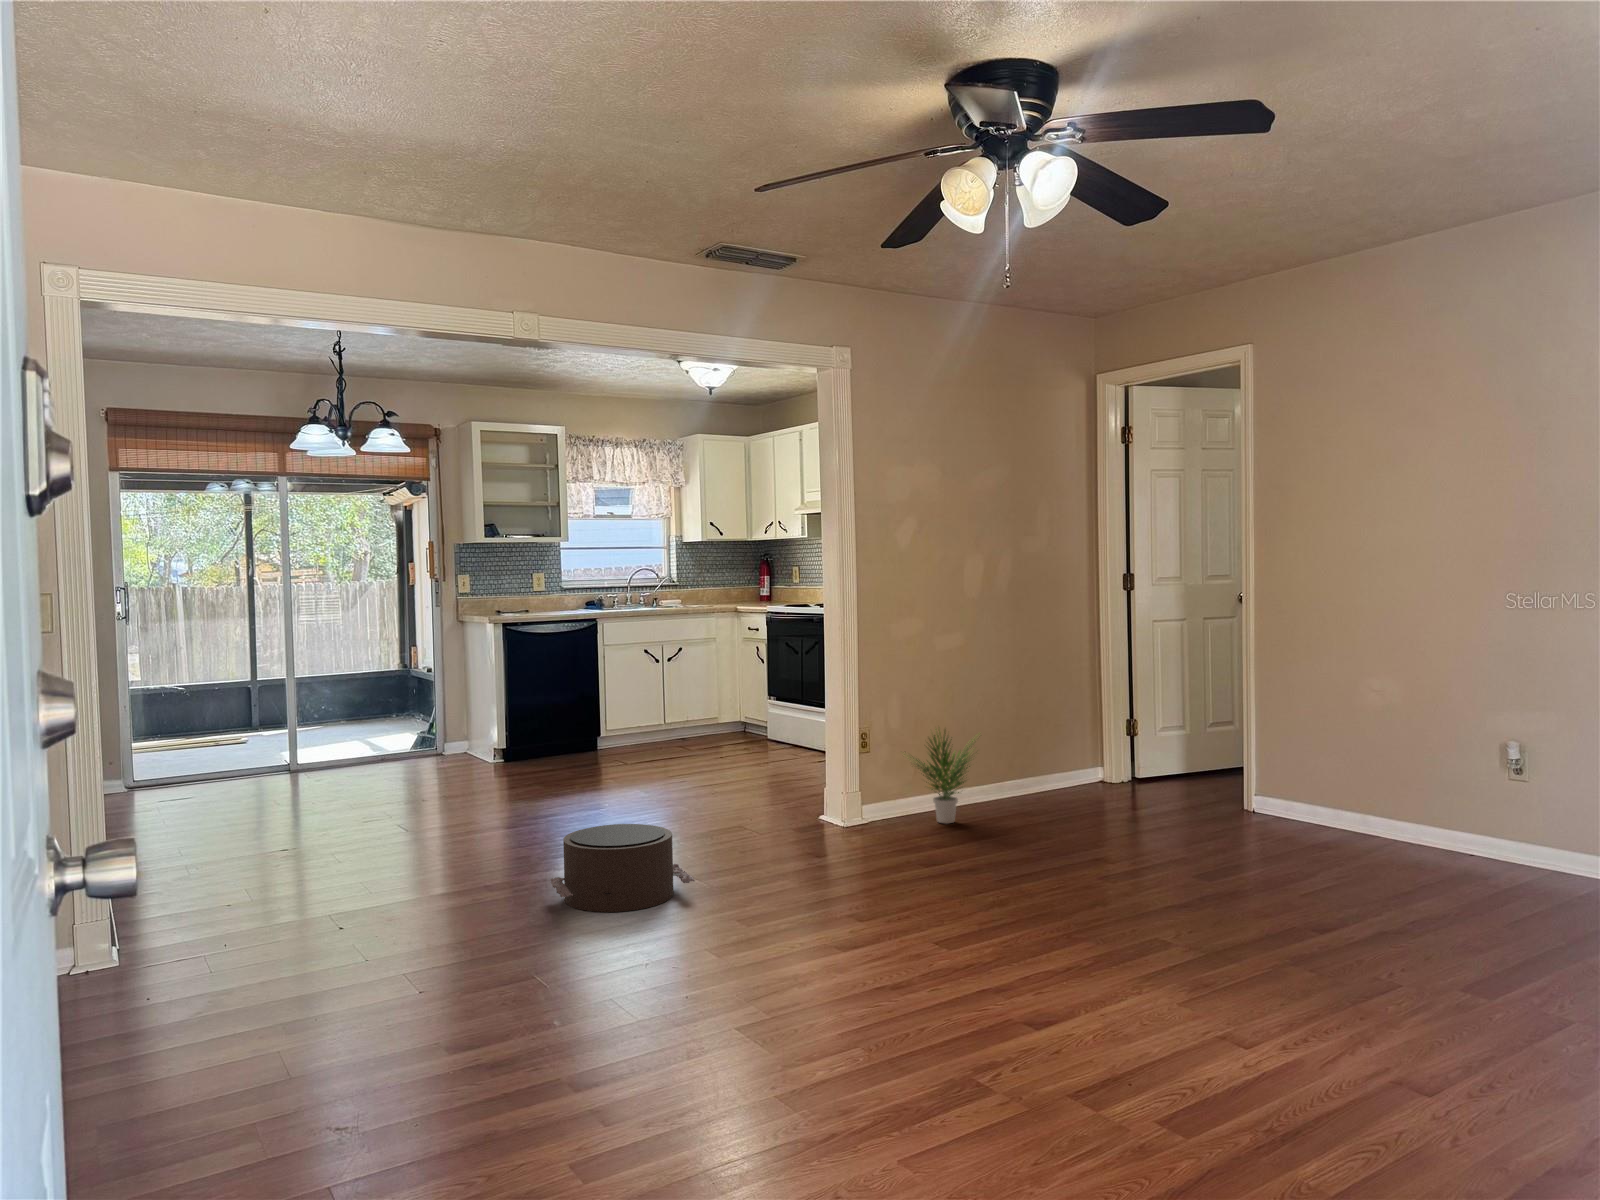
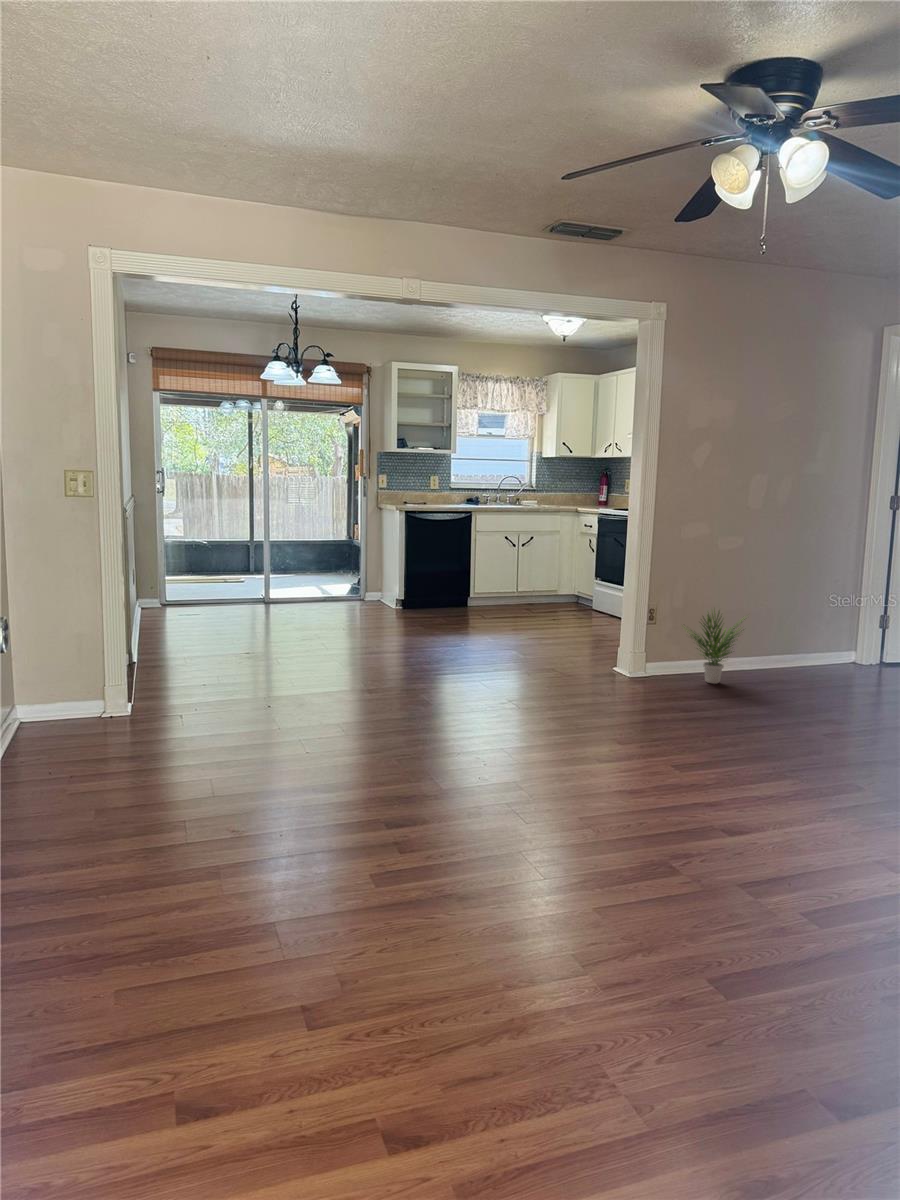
pouf: present [551,824,695,912] -> none [398,660,500,724]

